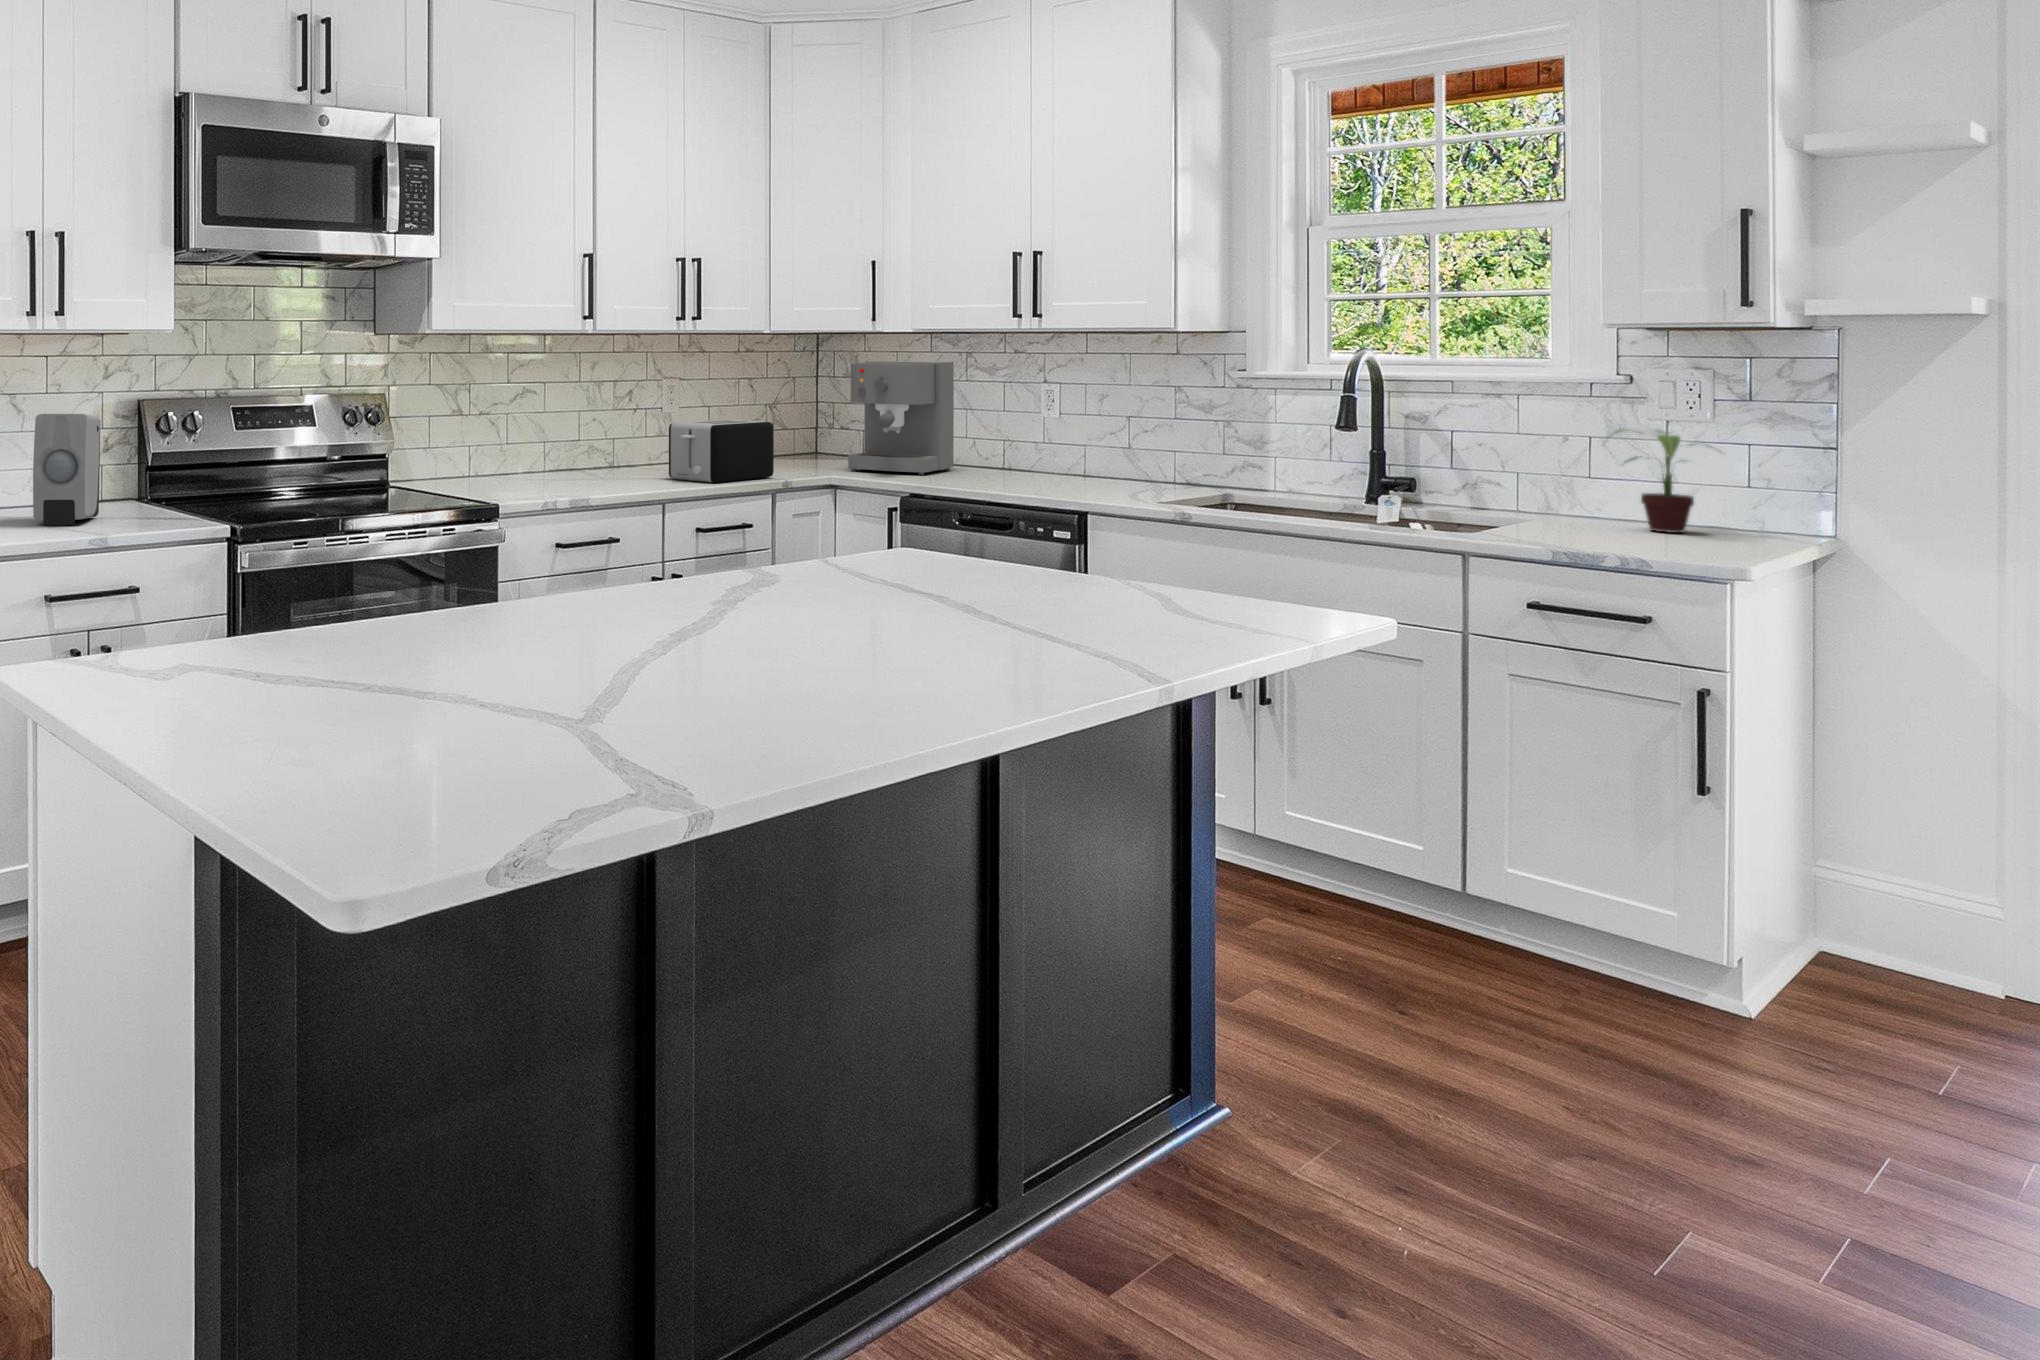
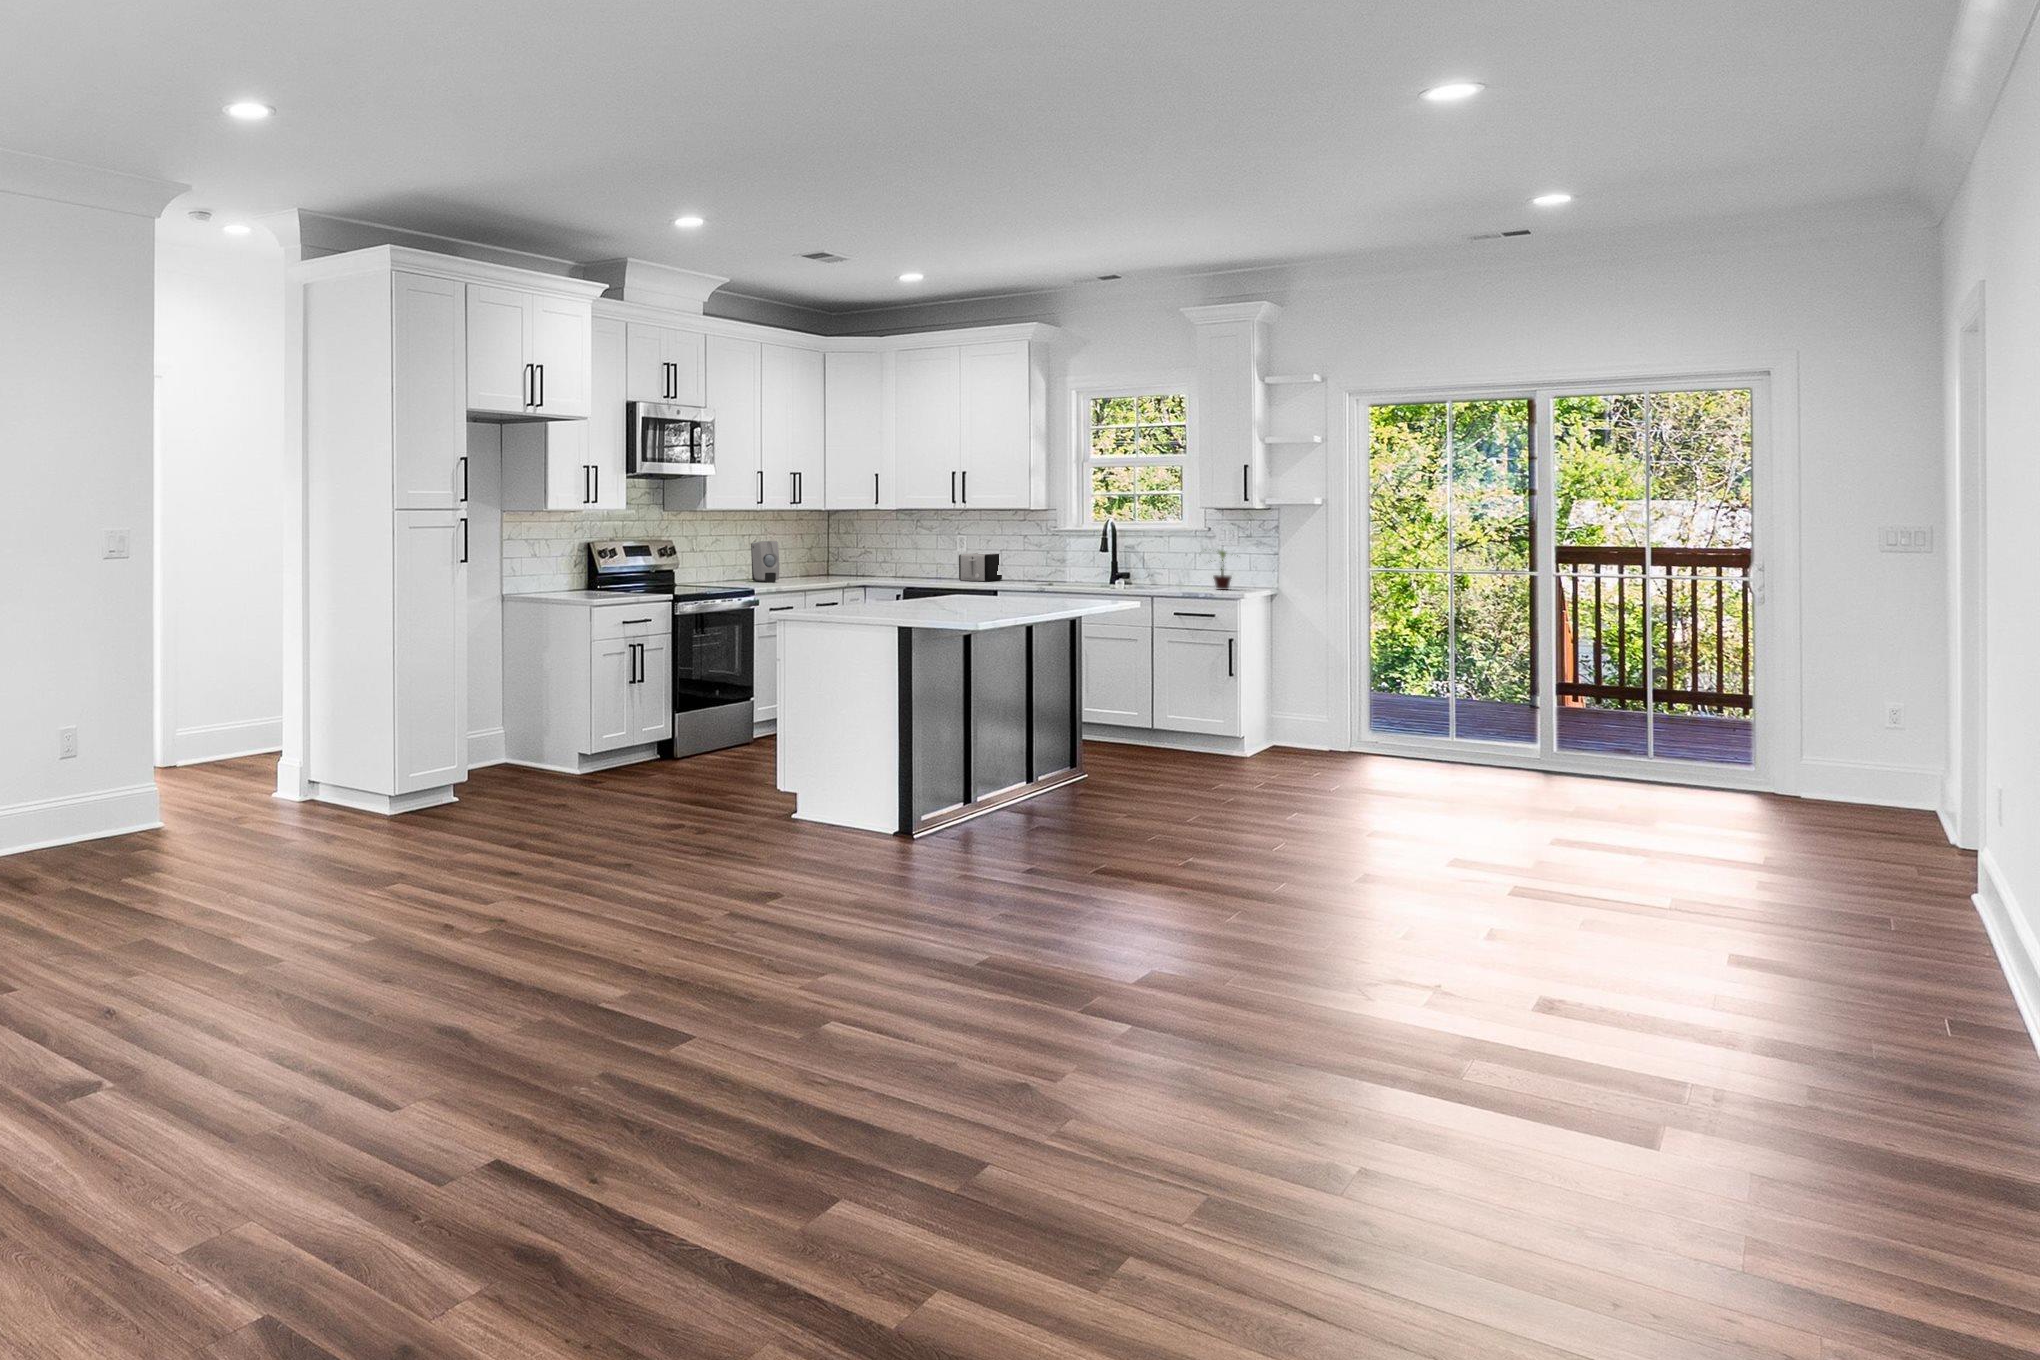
coffee maker: present [848,361,954,475] -> none [865,525,913,579]
soap dispenser: present [33,414,100,525] -> present [751,541,779,582]
toaster: present [669,420,774,483] -> present [959,553,1002,582]

